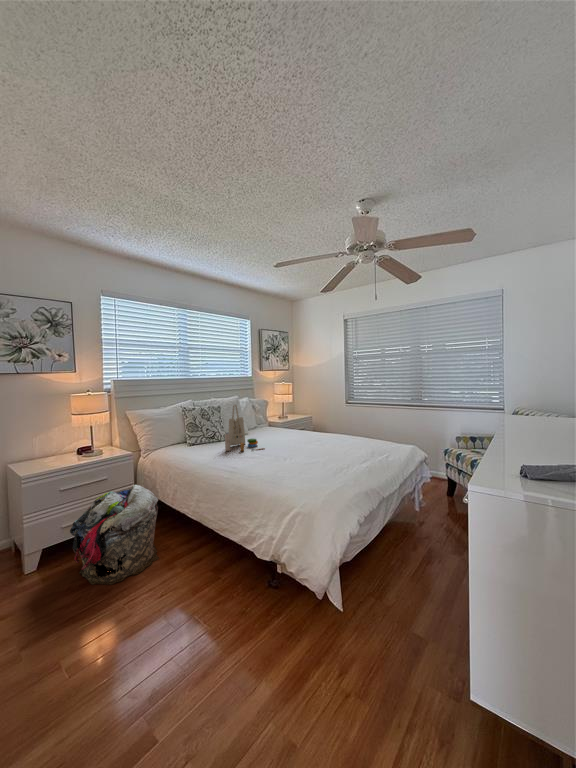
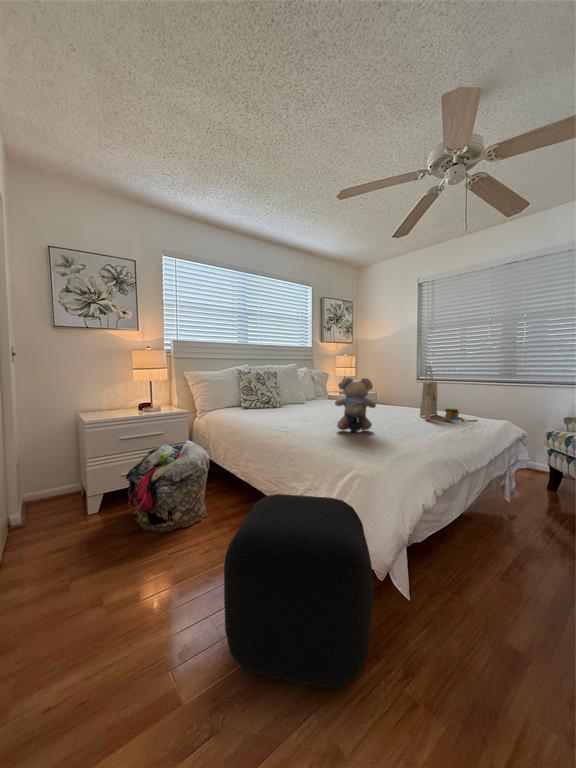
tote bag: present [225,405,265,451] -> present [420,366,477,421]
teddy bear: none [276,420,311,468] -> present [335,377,376,432]
ottoman: none [187,538,314,710] -> present [224,494,374,688]

